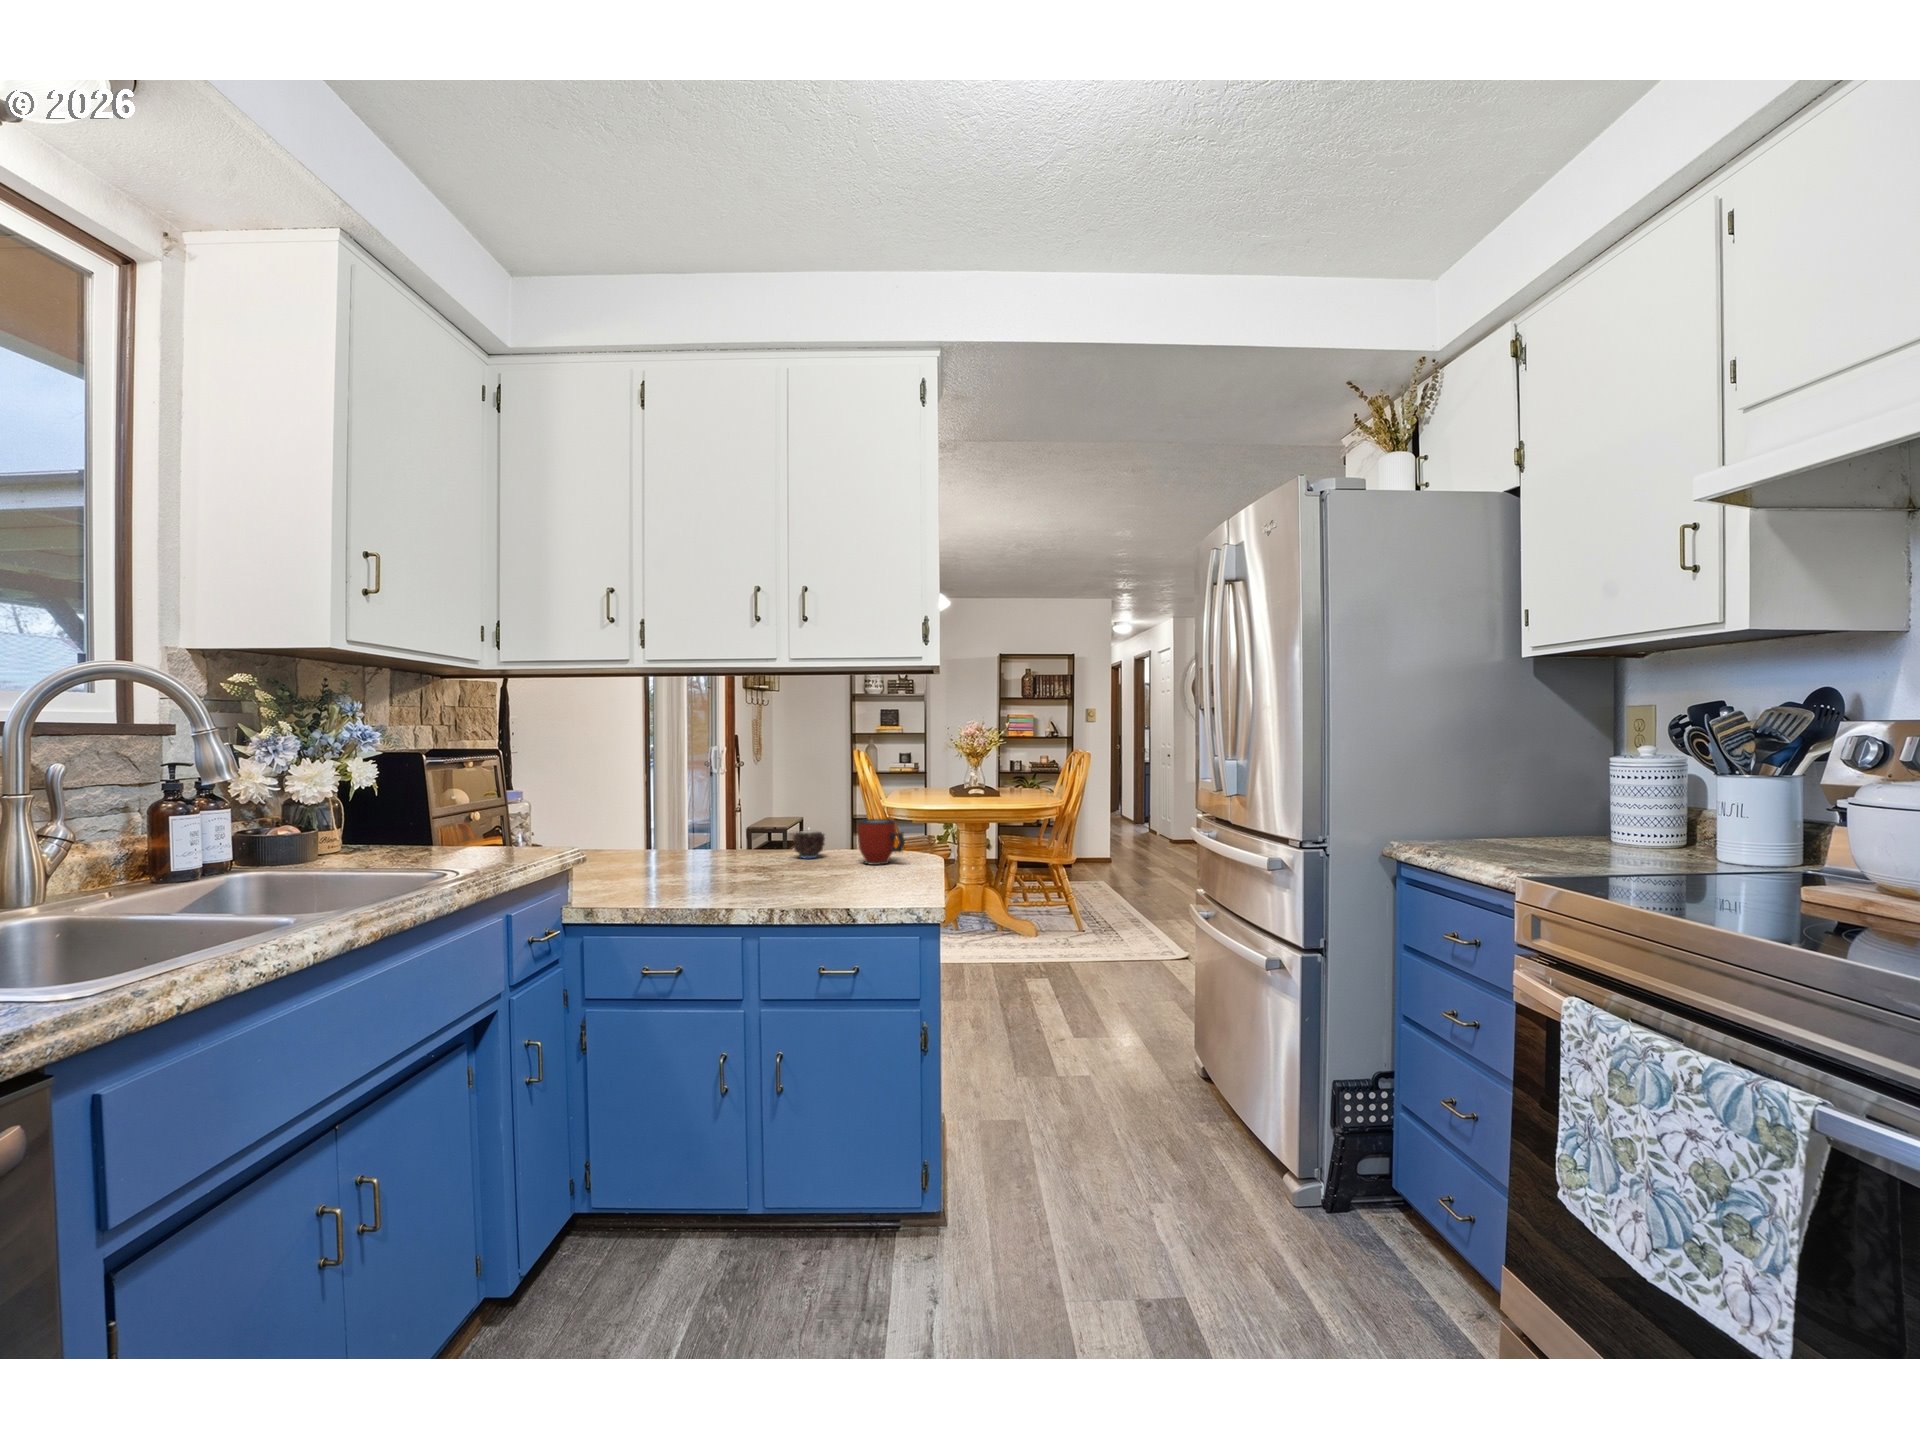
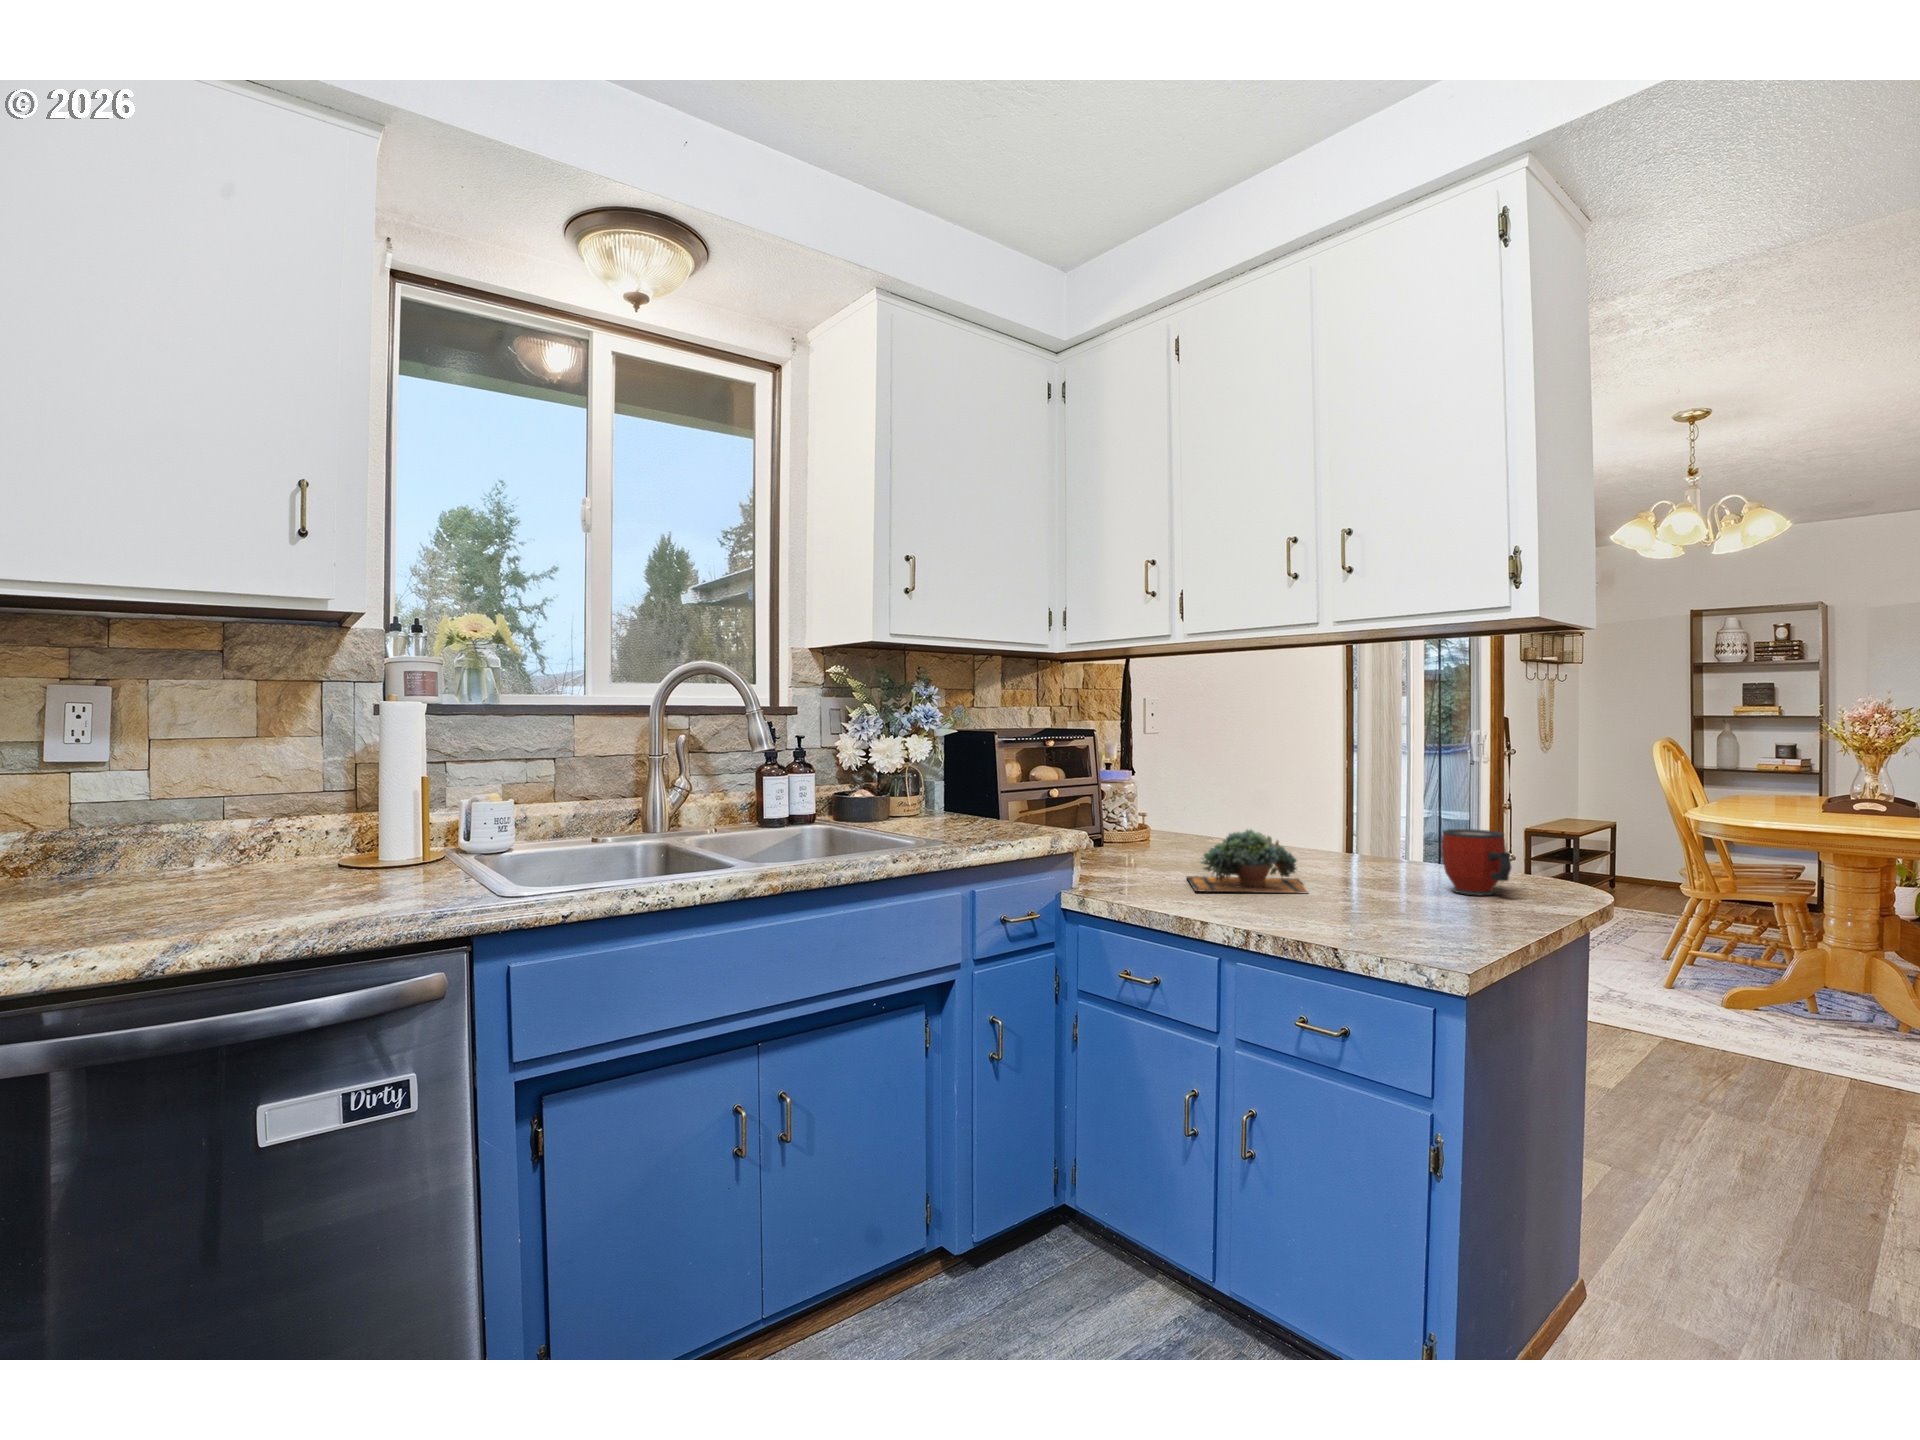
candle: present [793,830,825,858] -> none [1369,832,1416,875]
succulent plant: none [668,832,779,888] -> present [1187,830,1308,894]

